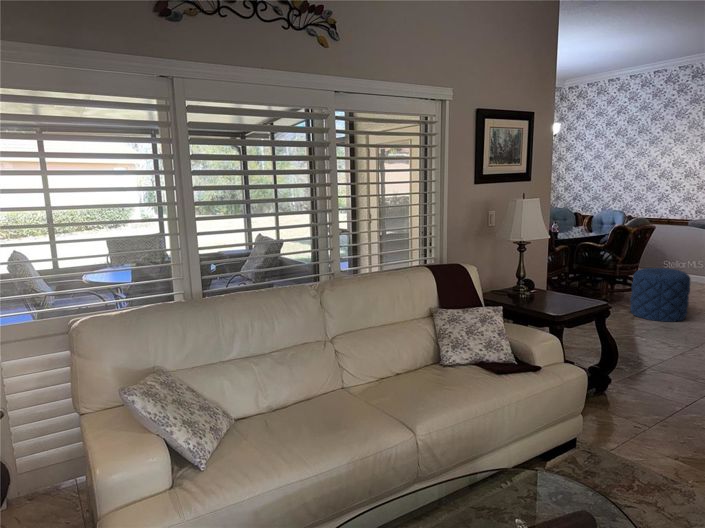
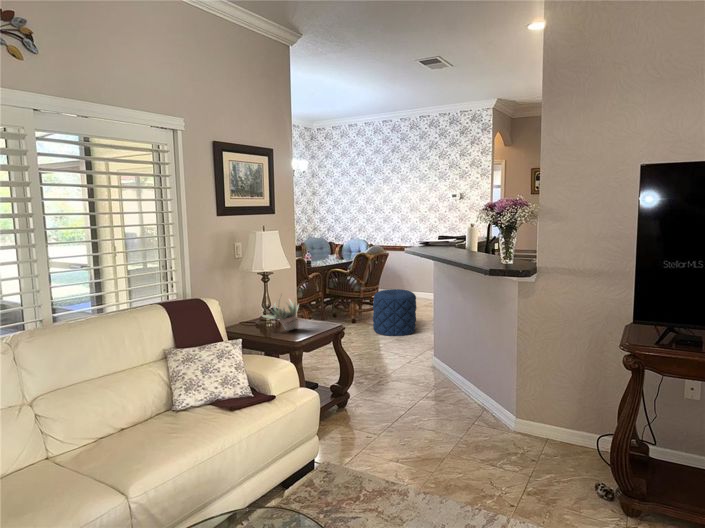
succulent plant: none [519,264,561,303] -> present [261,299,299,331]

